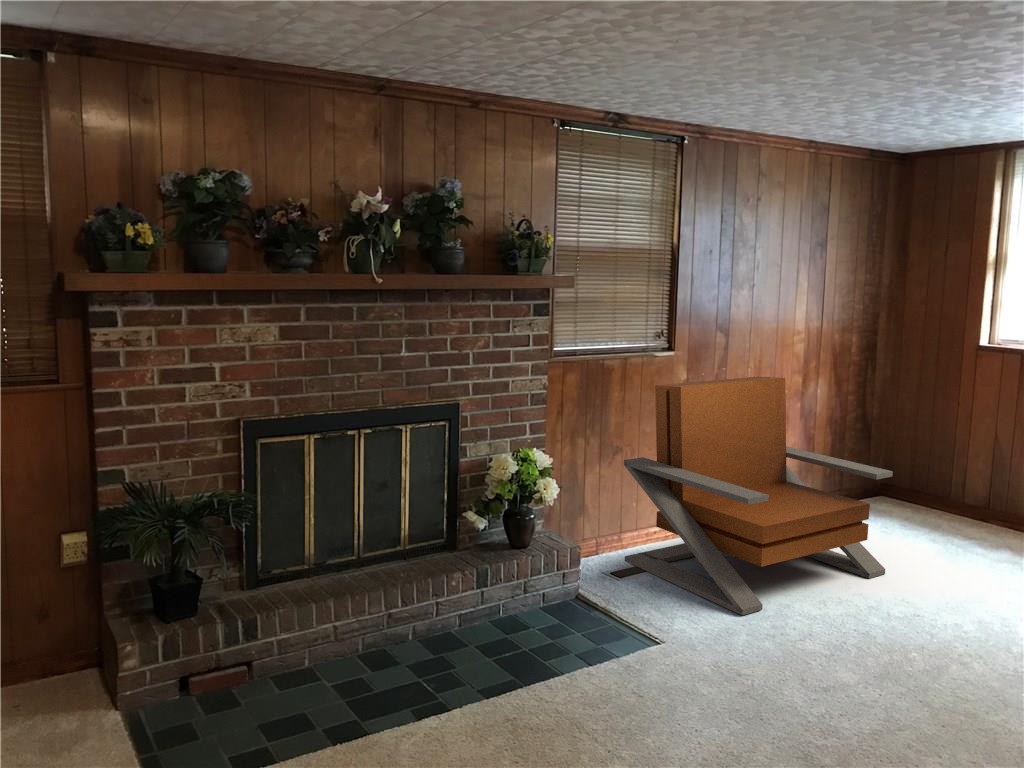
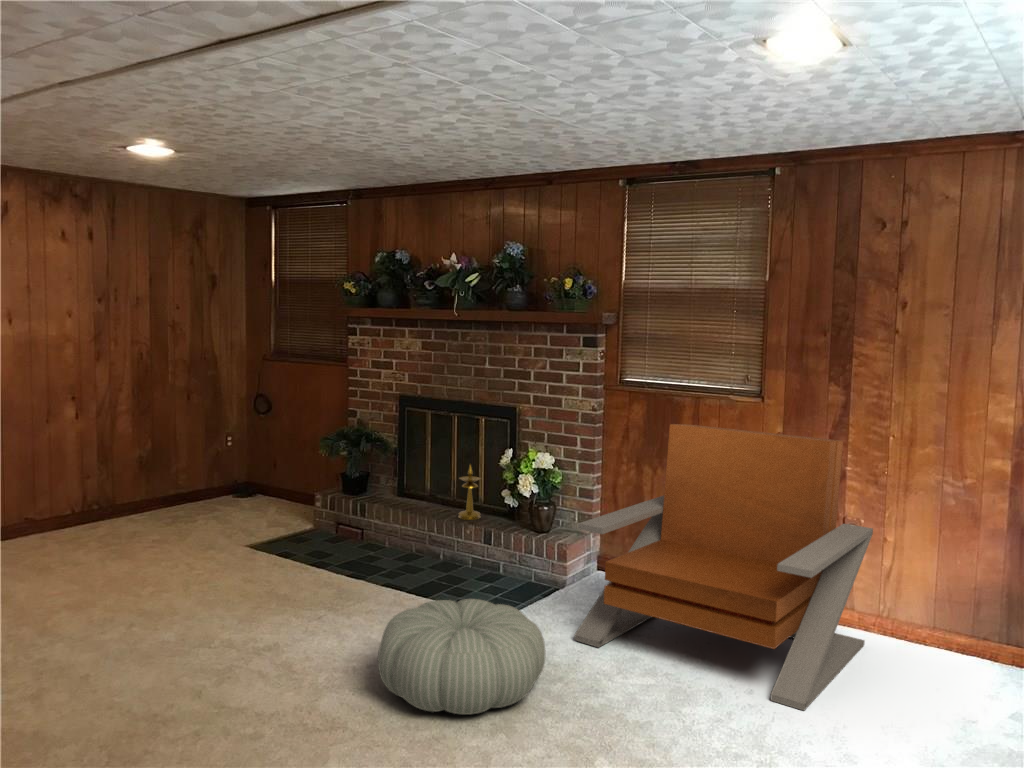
candlestick: none [414,492,446,571] -> present [458,465,481,520]
pouf: none [773,592,961,717] -> present [378,599,545,715]

